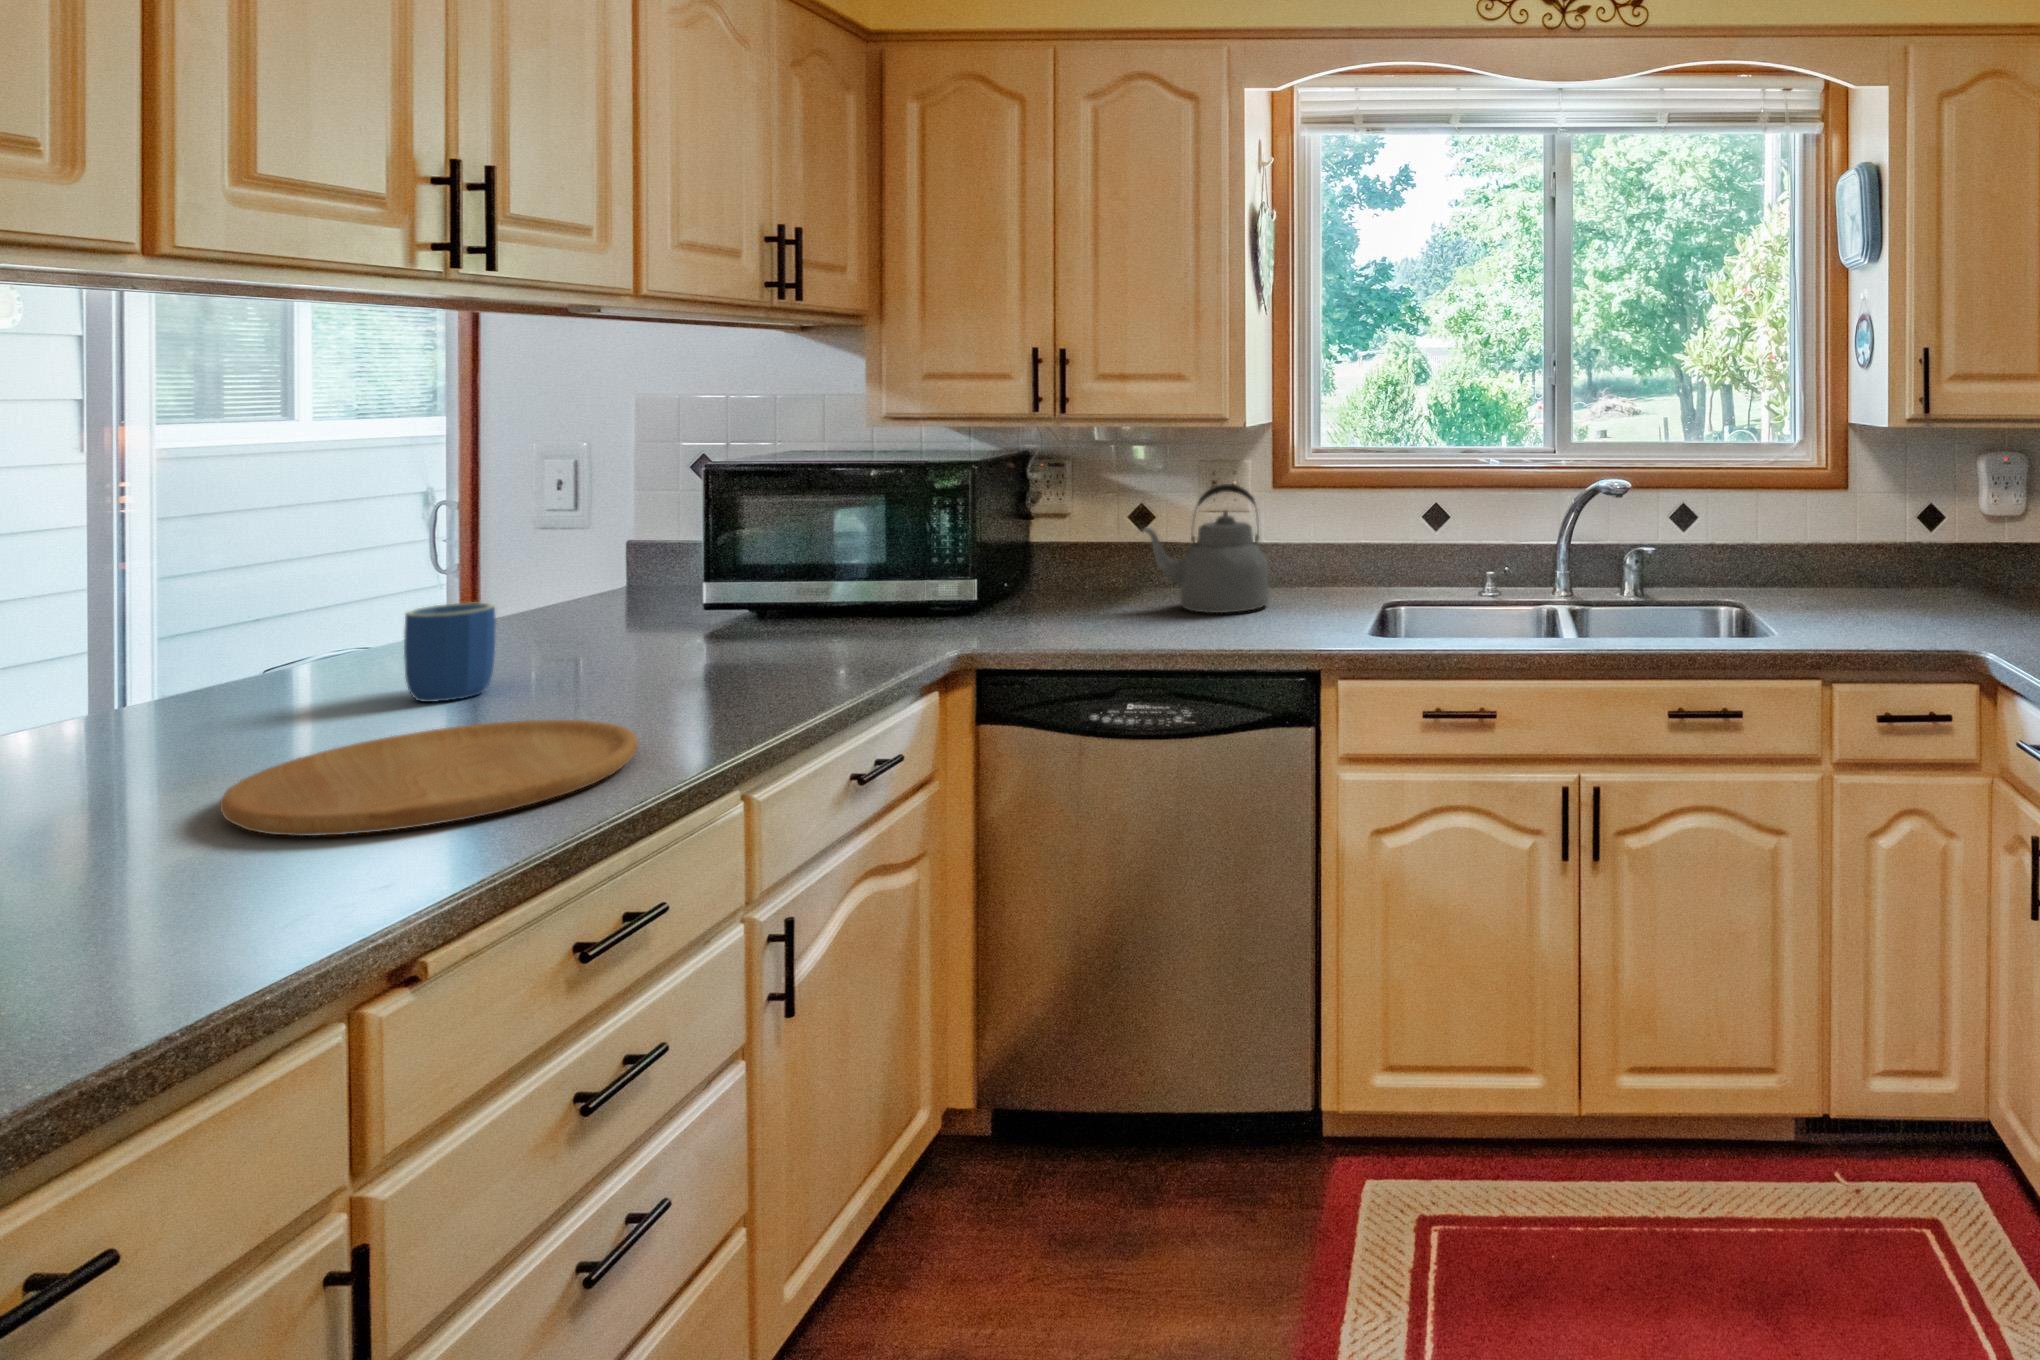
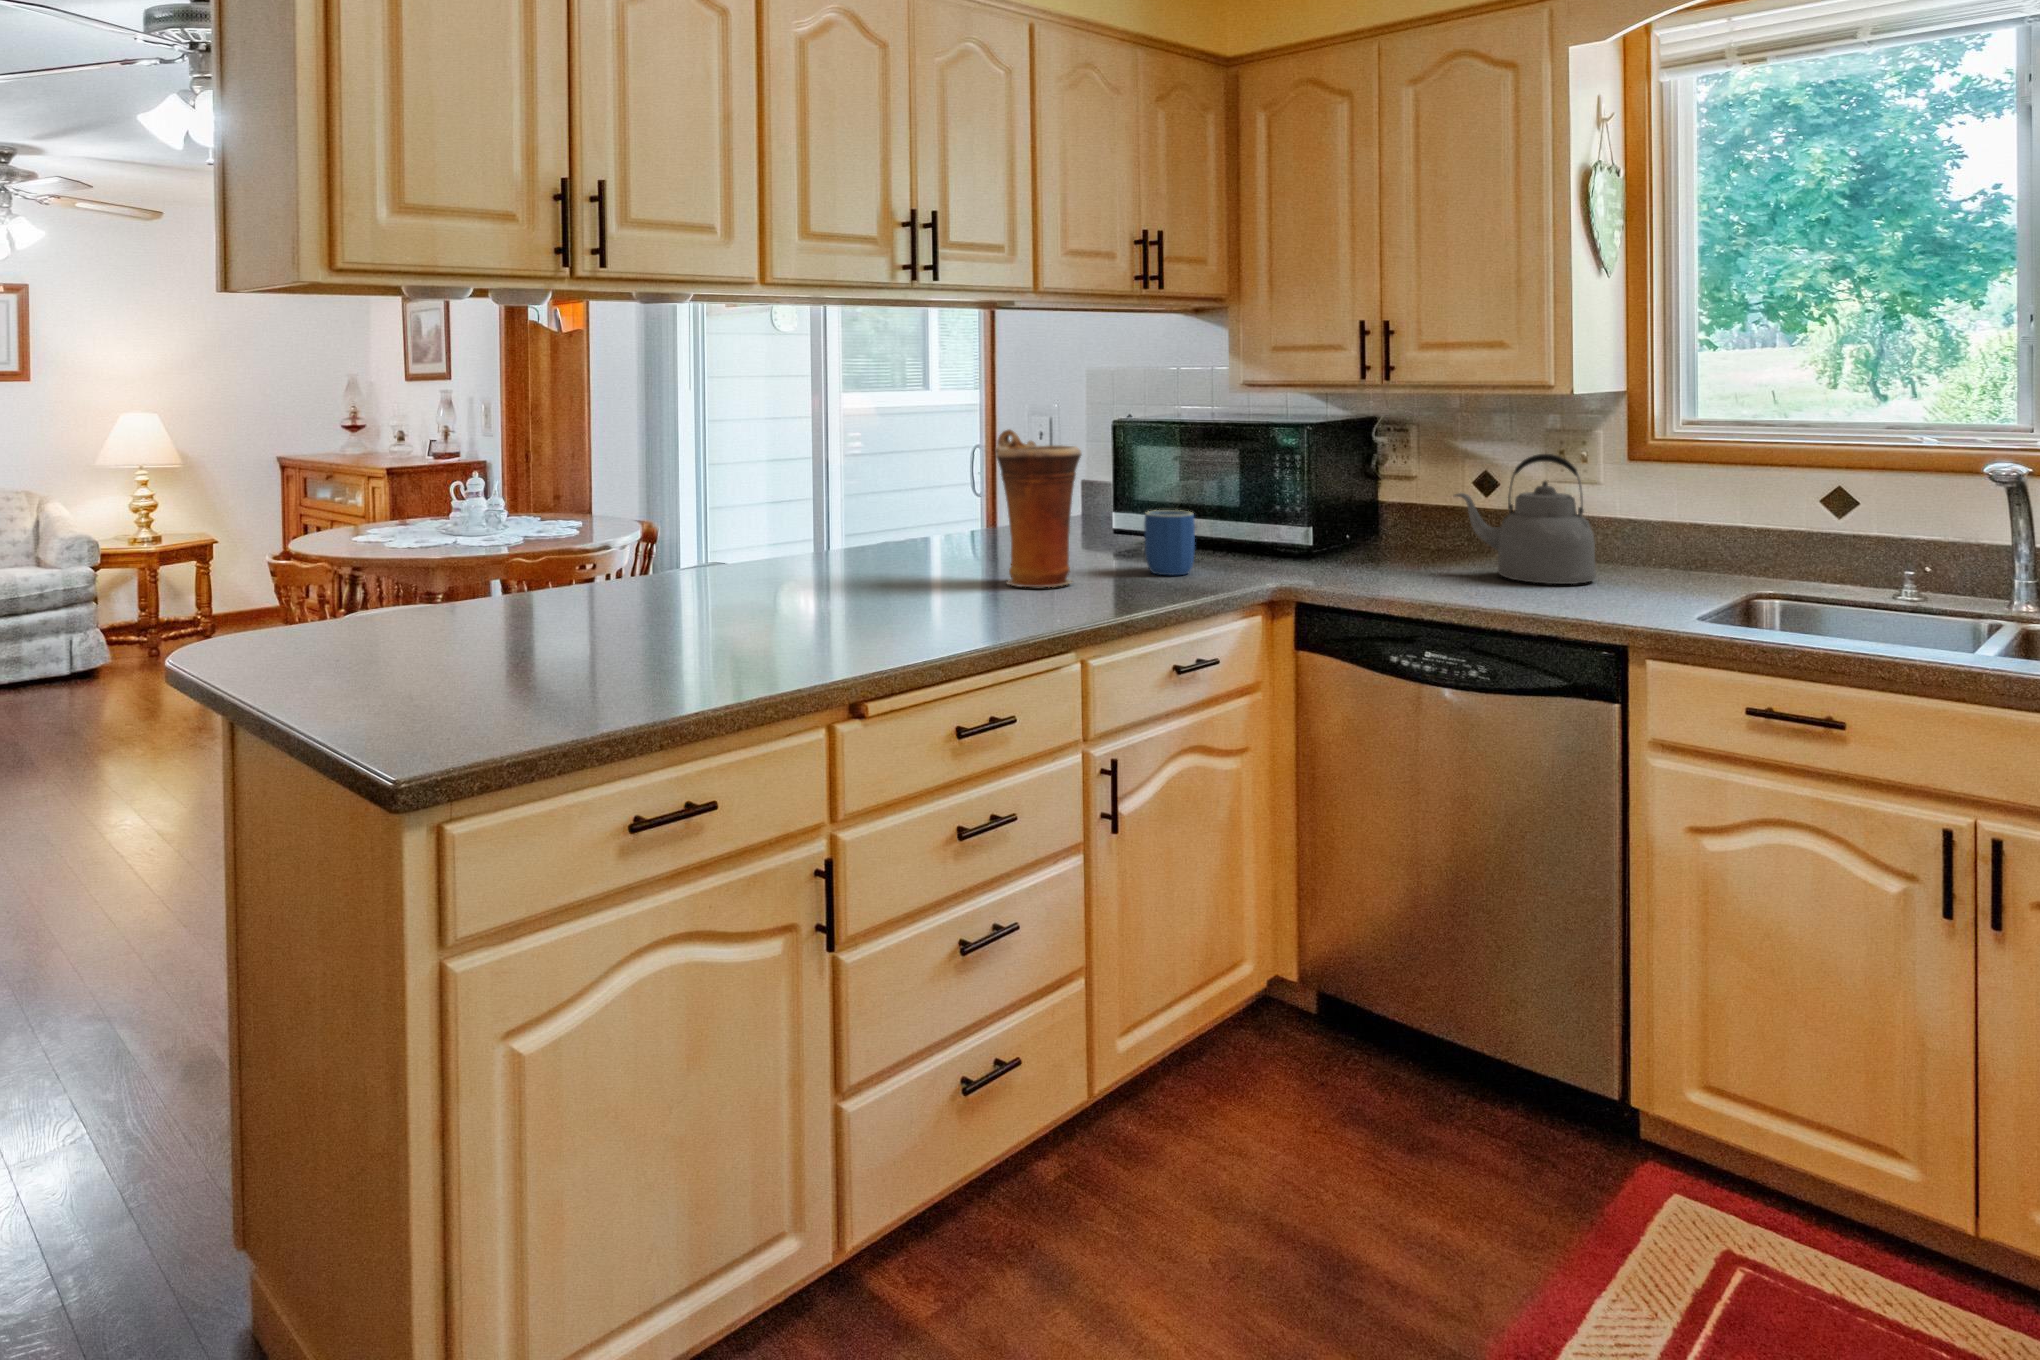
vase: none [572,478,715,703] -> present [995,429,1081,587]
mug: present [404,603,496,702] -> present [1144,510,1195,575]
cutting board: present [220,720,638,836] -> none [804,585,1012,635]

